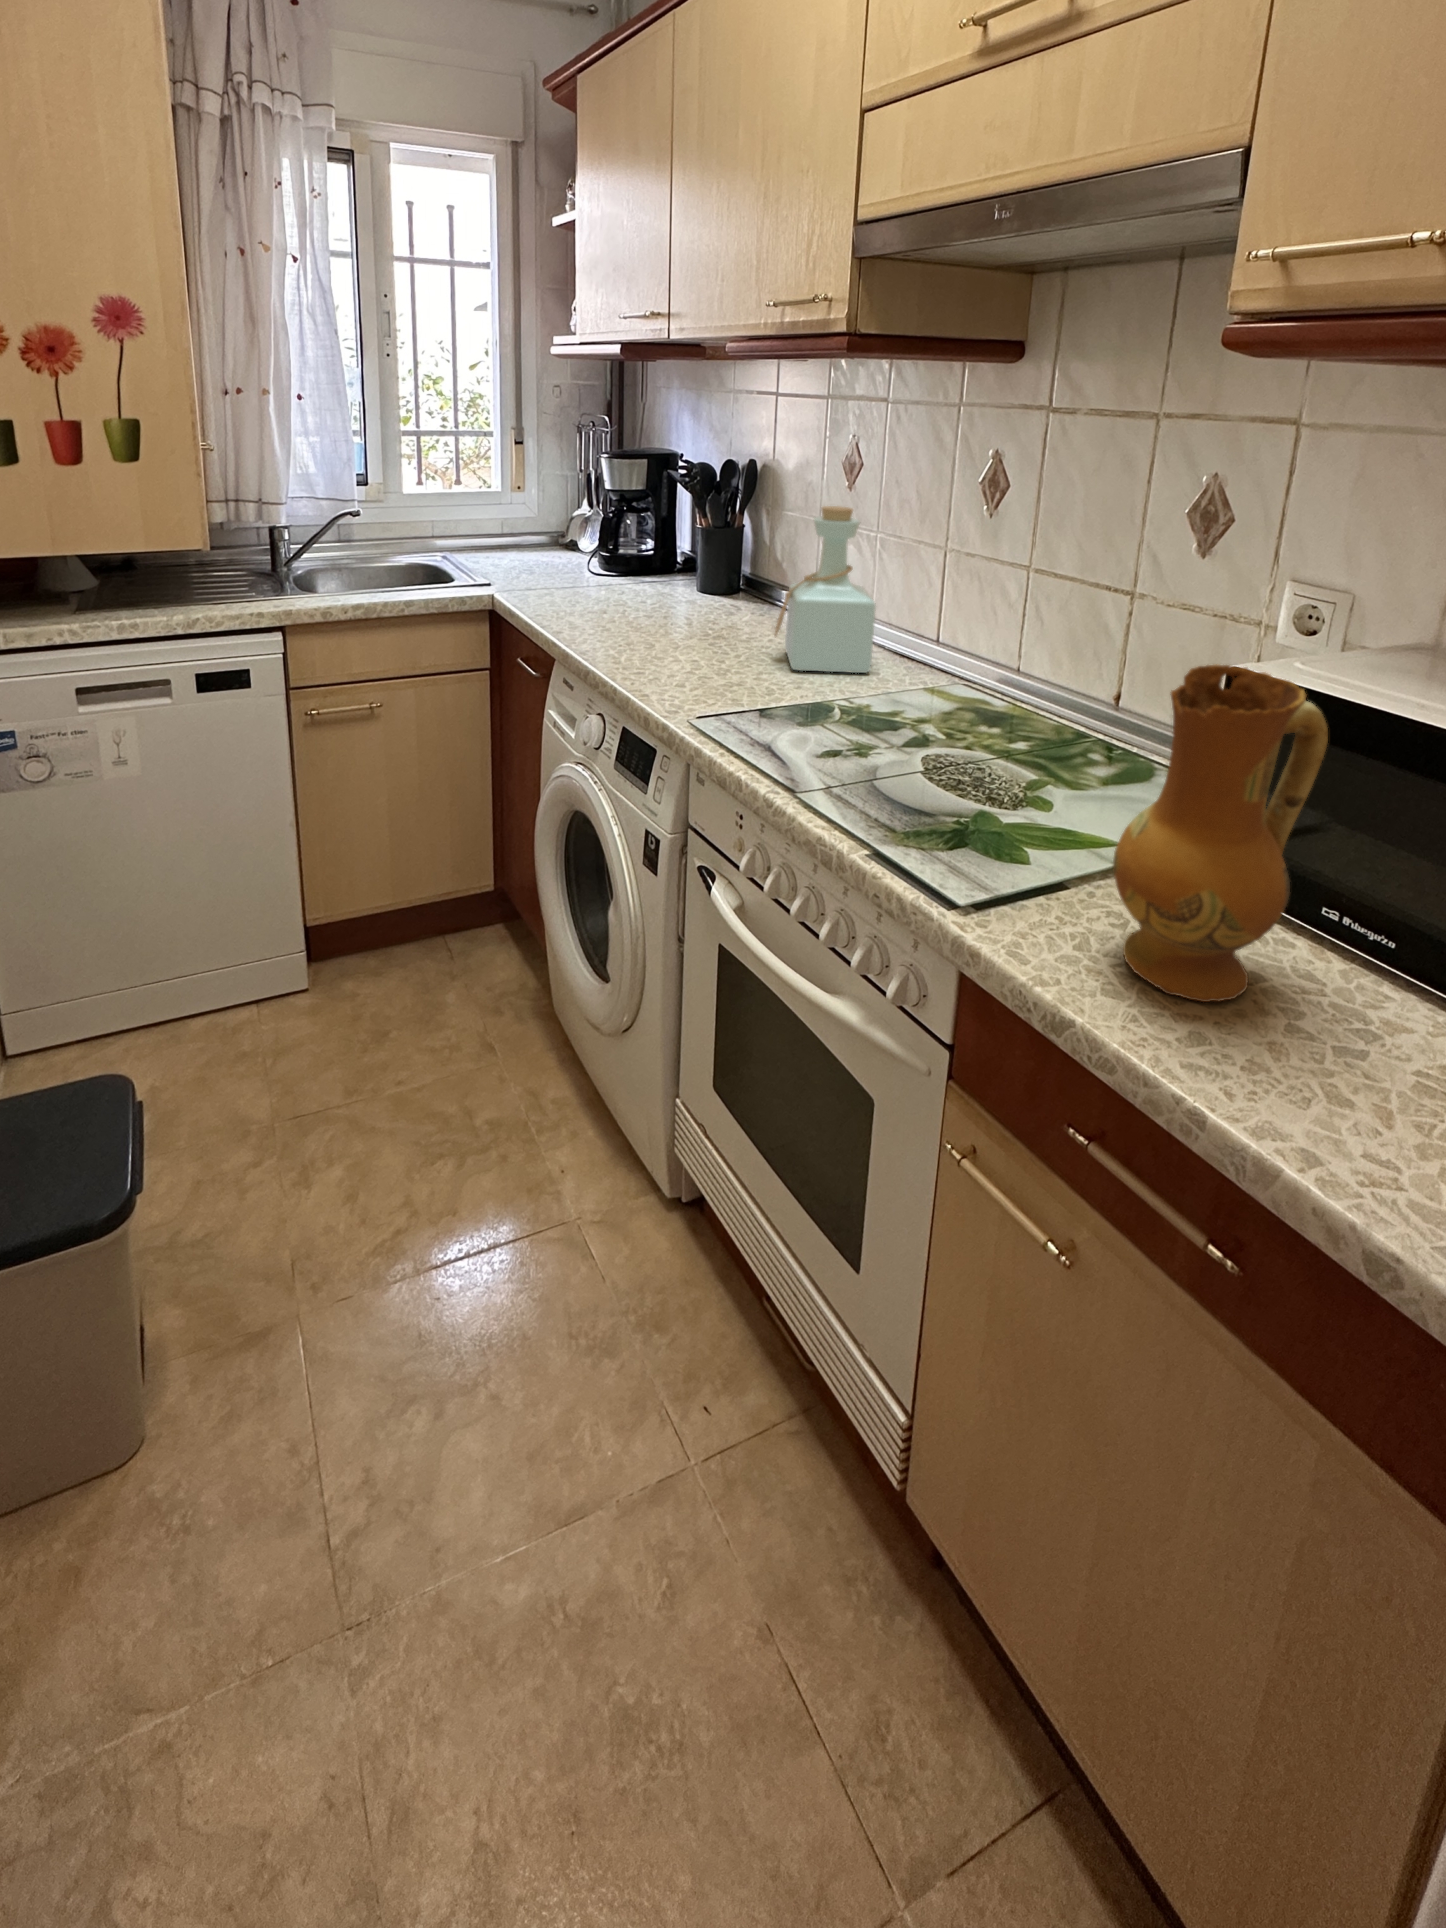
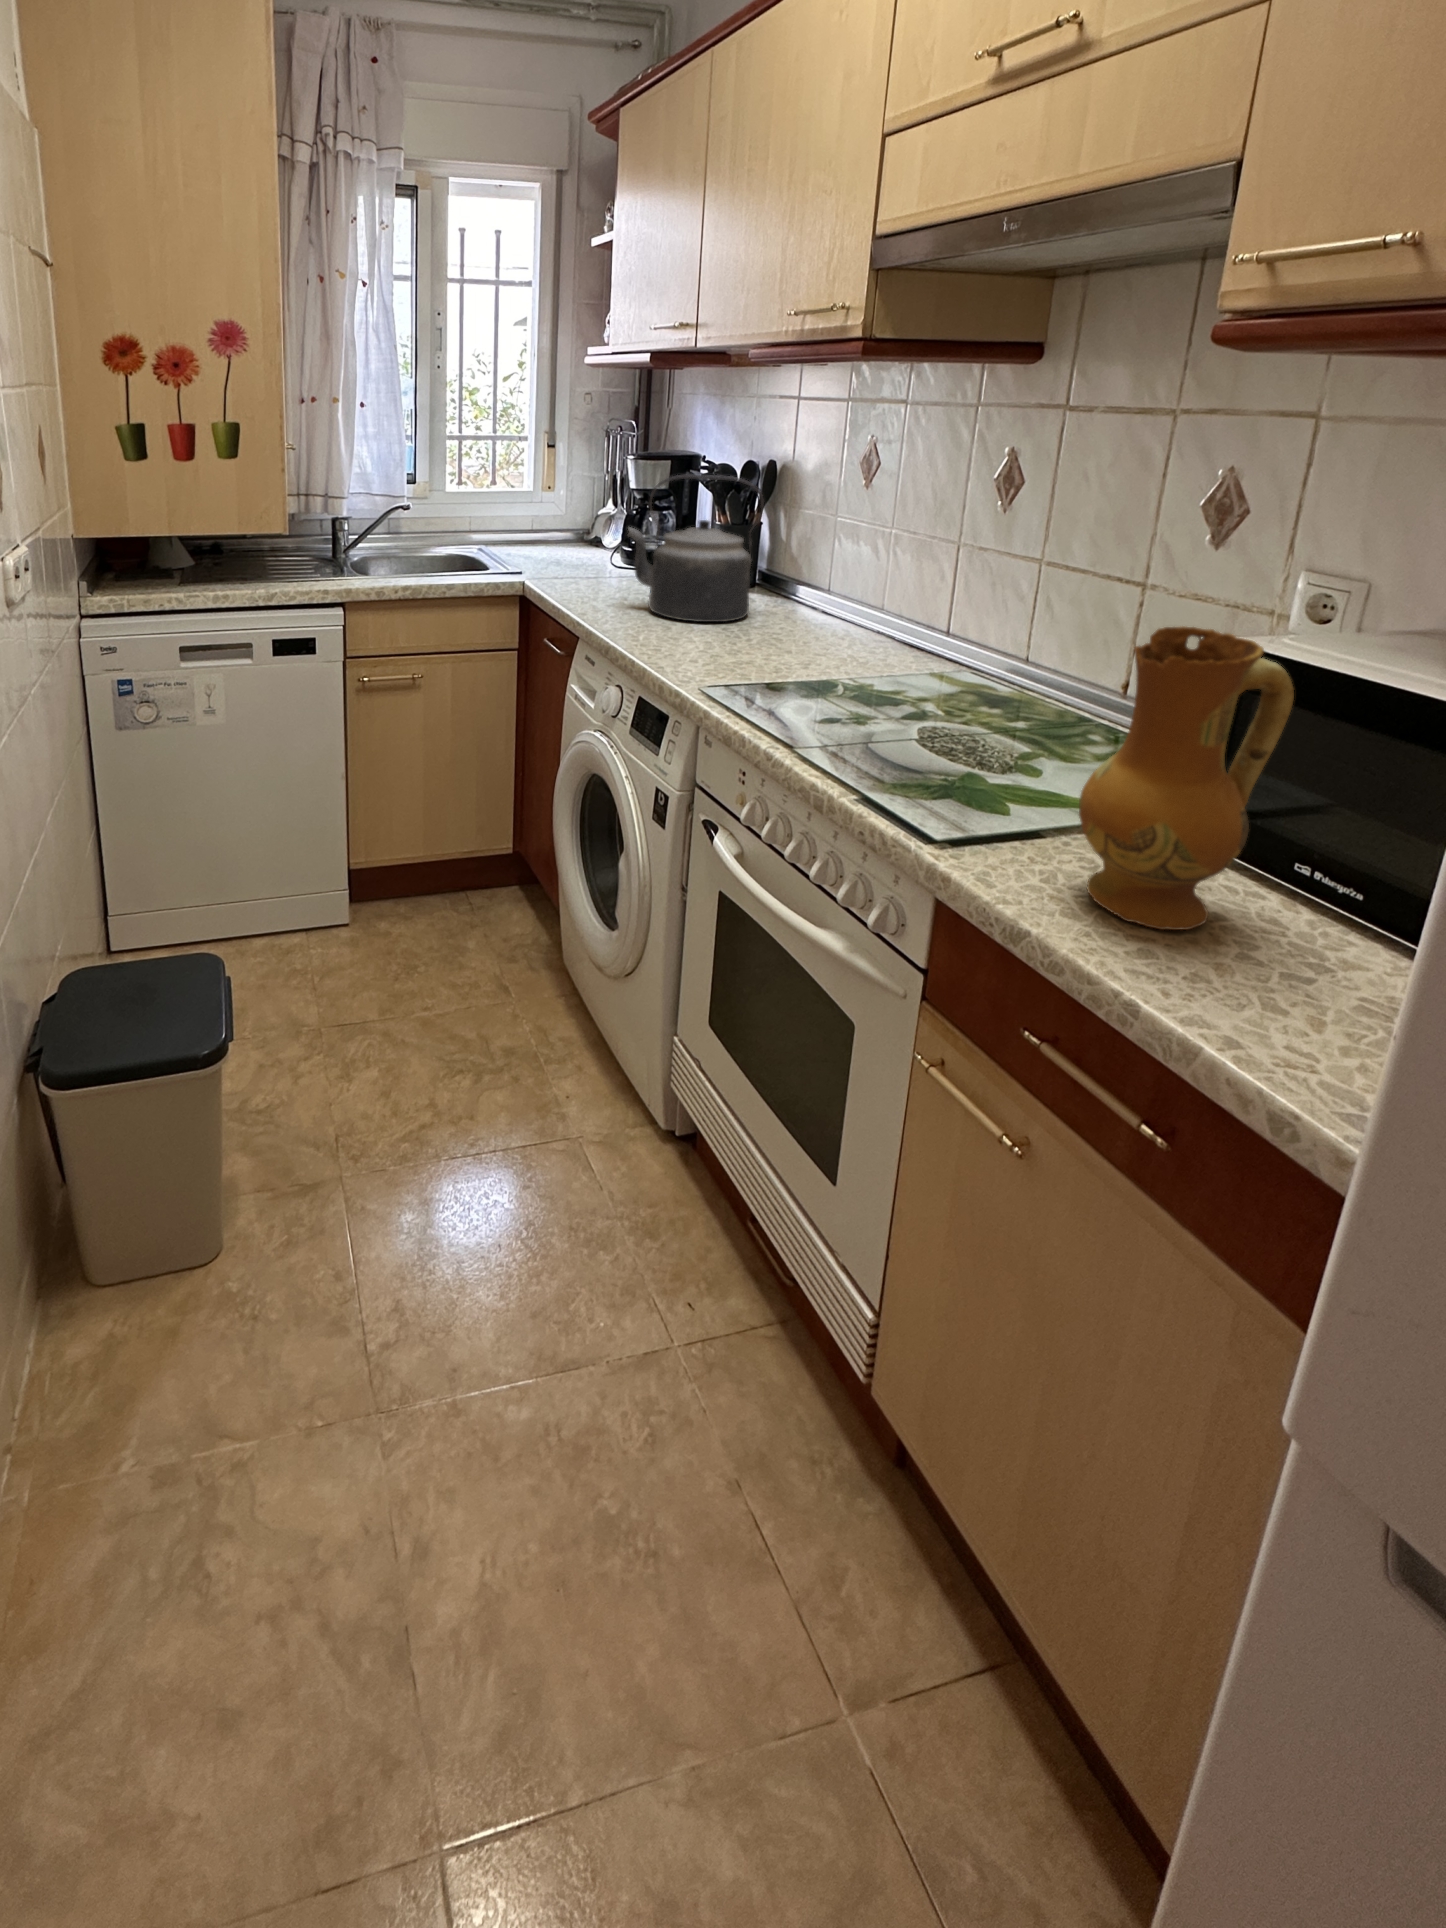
kettle: none [605,477,749,637] -> present [628,474,764,622]
bottle: present [775,506,876,673] -> none [782,501,882,658]

